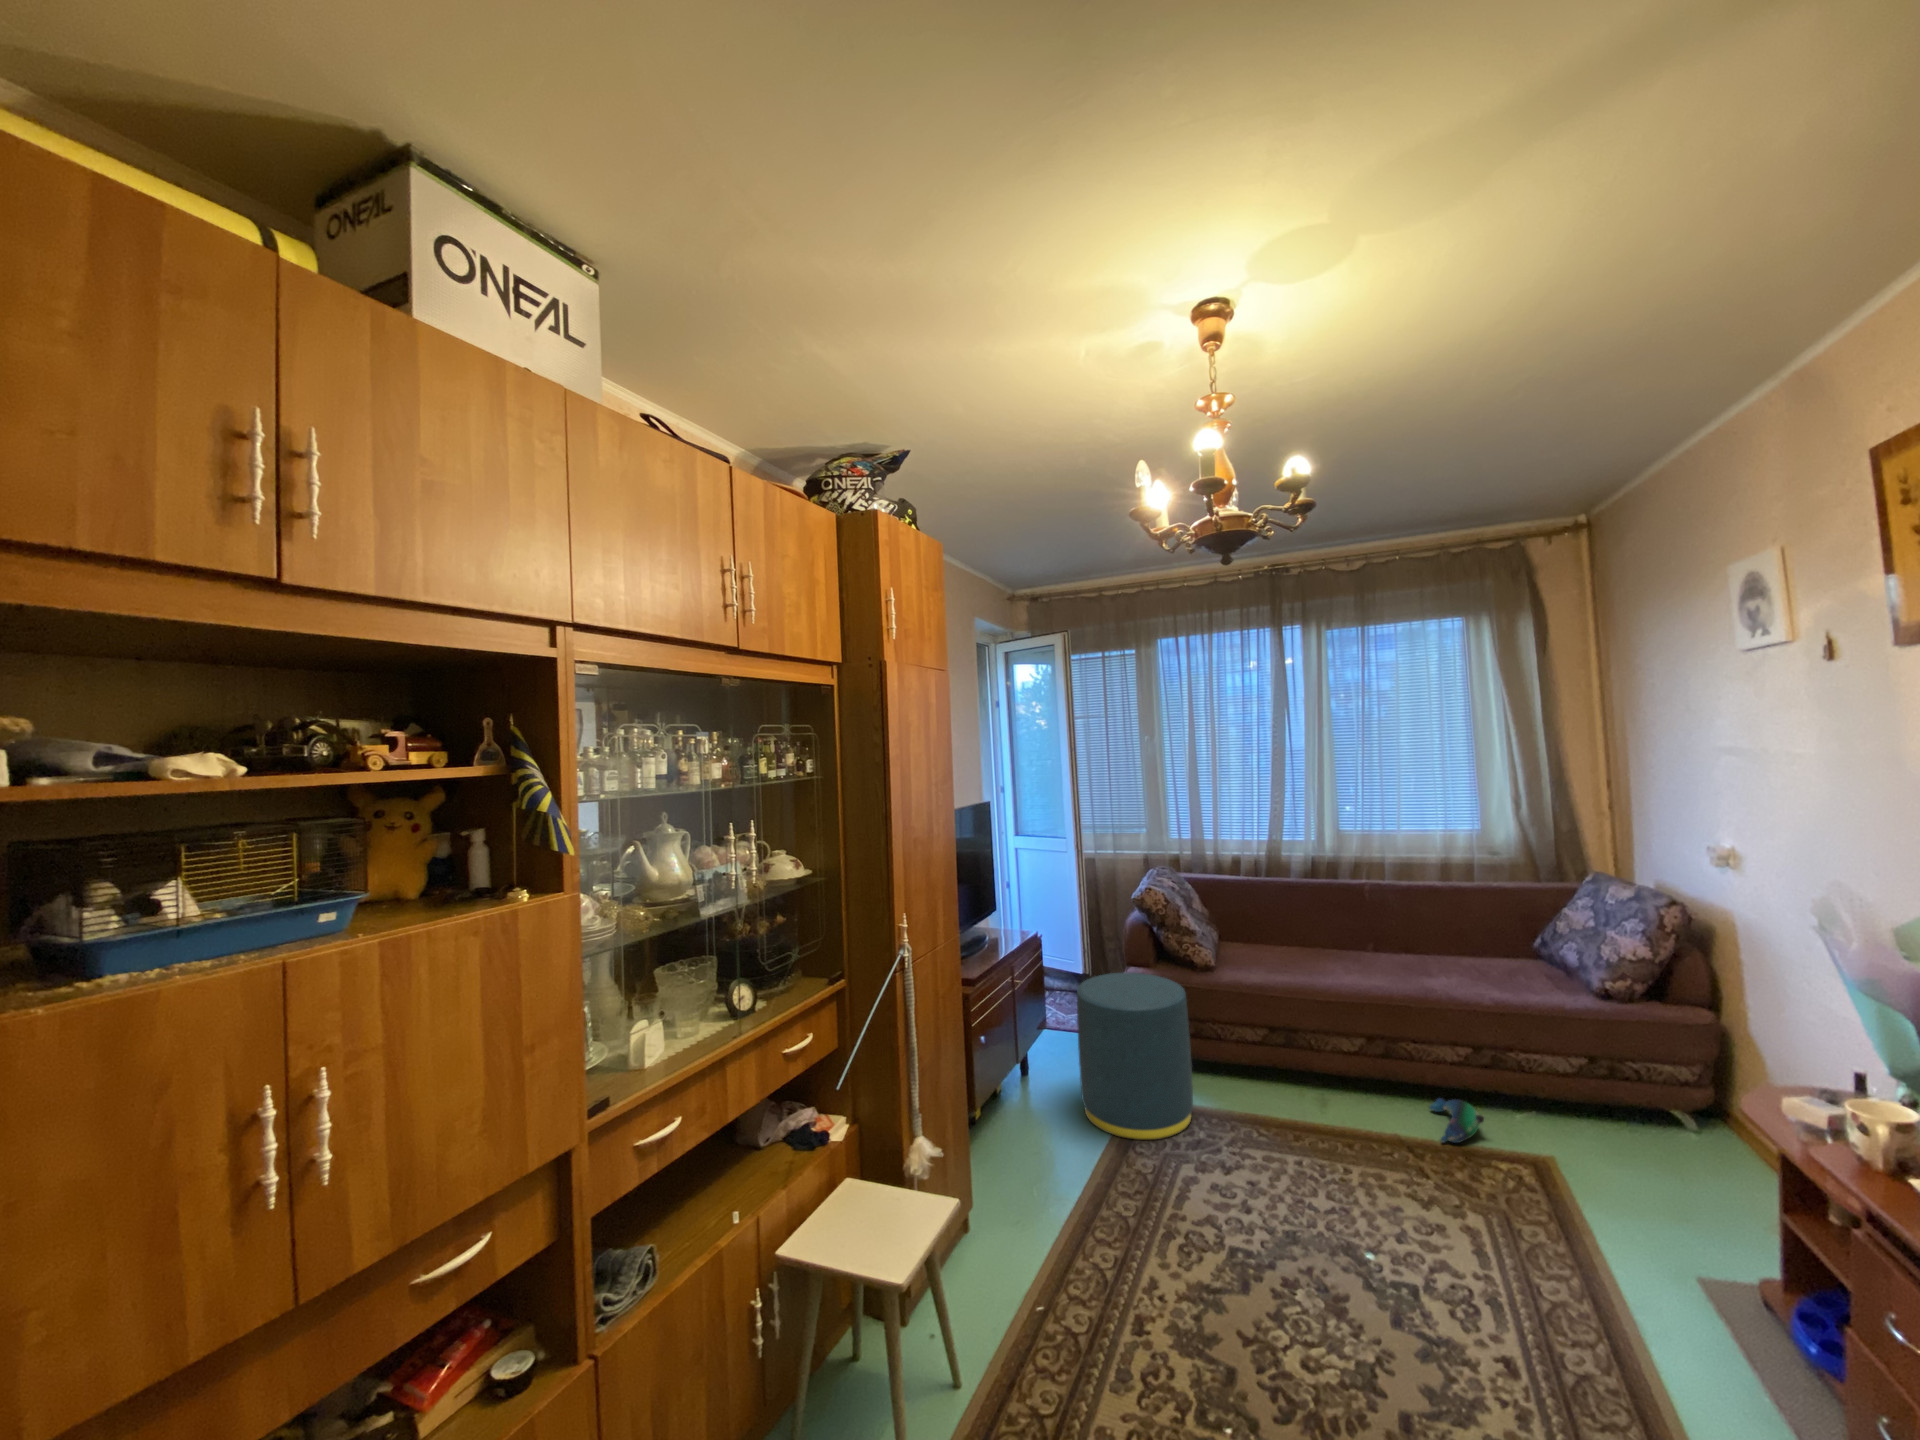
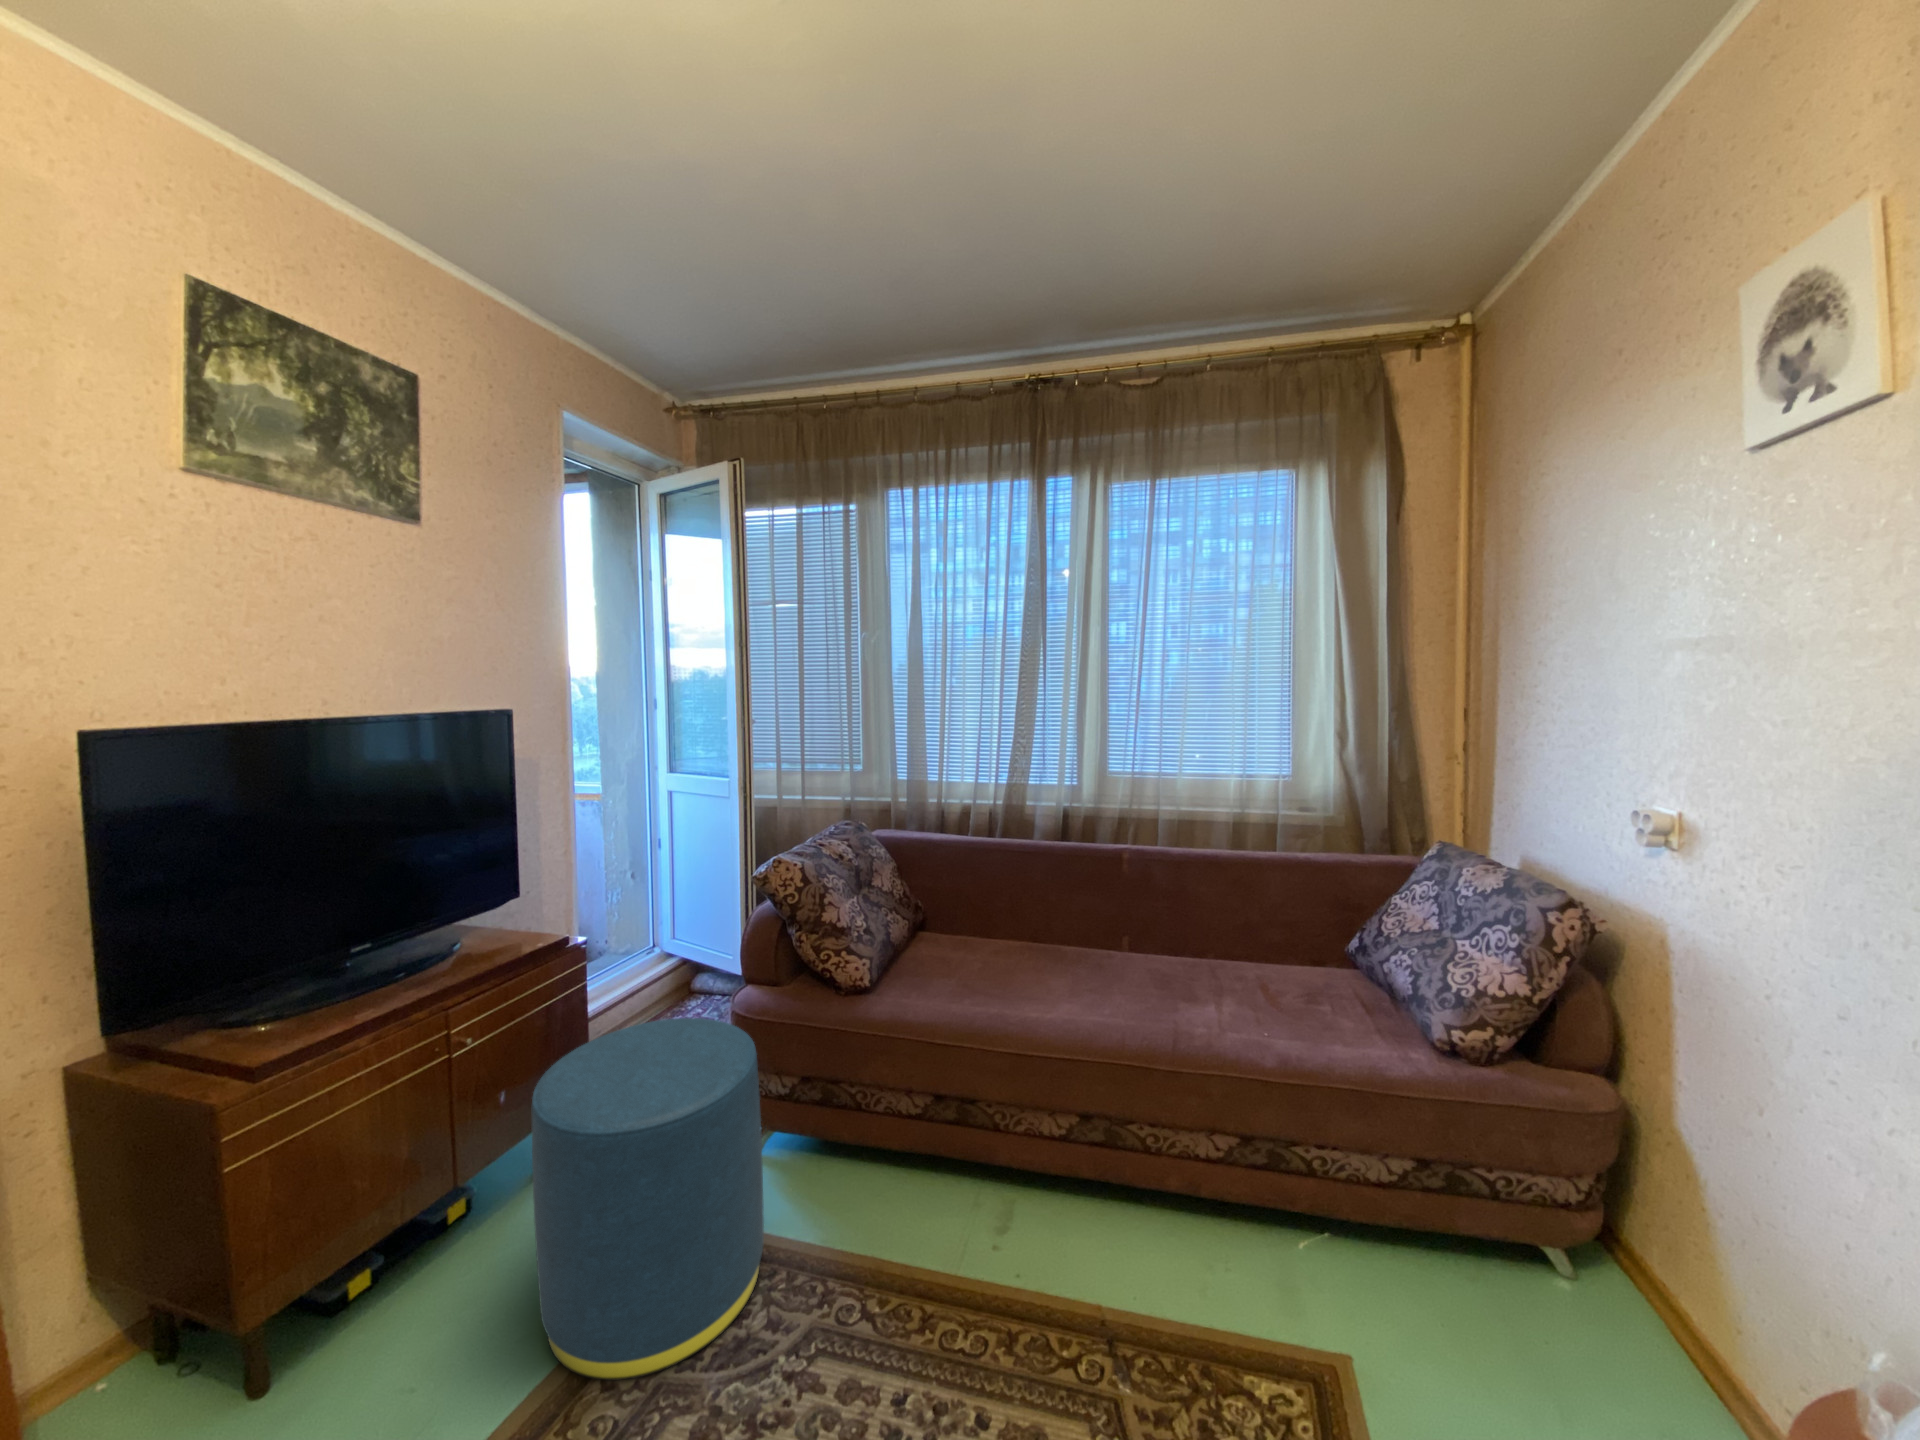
plush toy: present [1430,1098,1484,1143] -> none [1165,1224,1246,1347]

